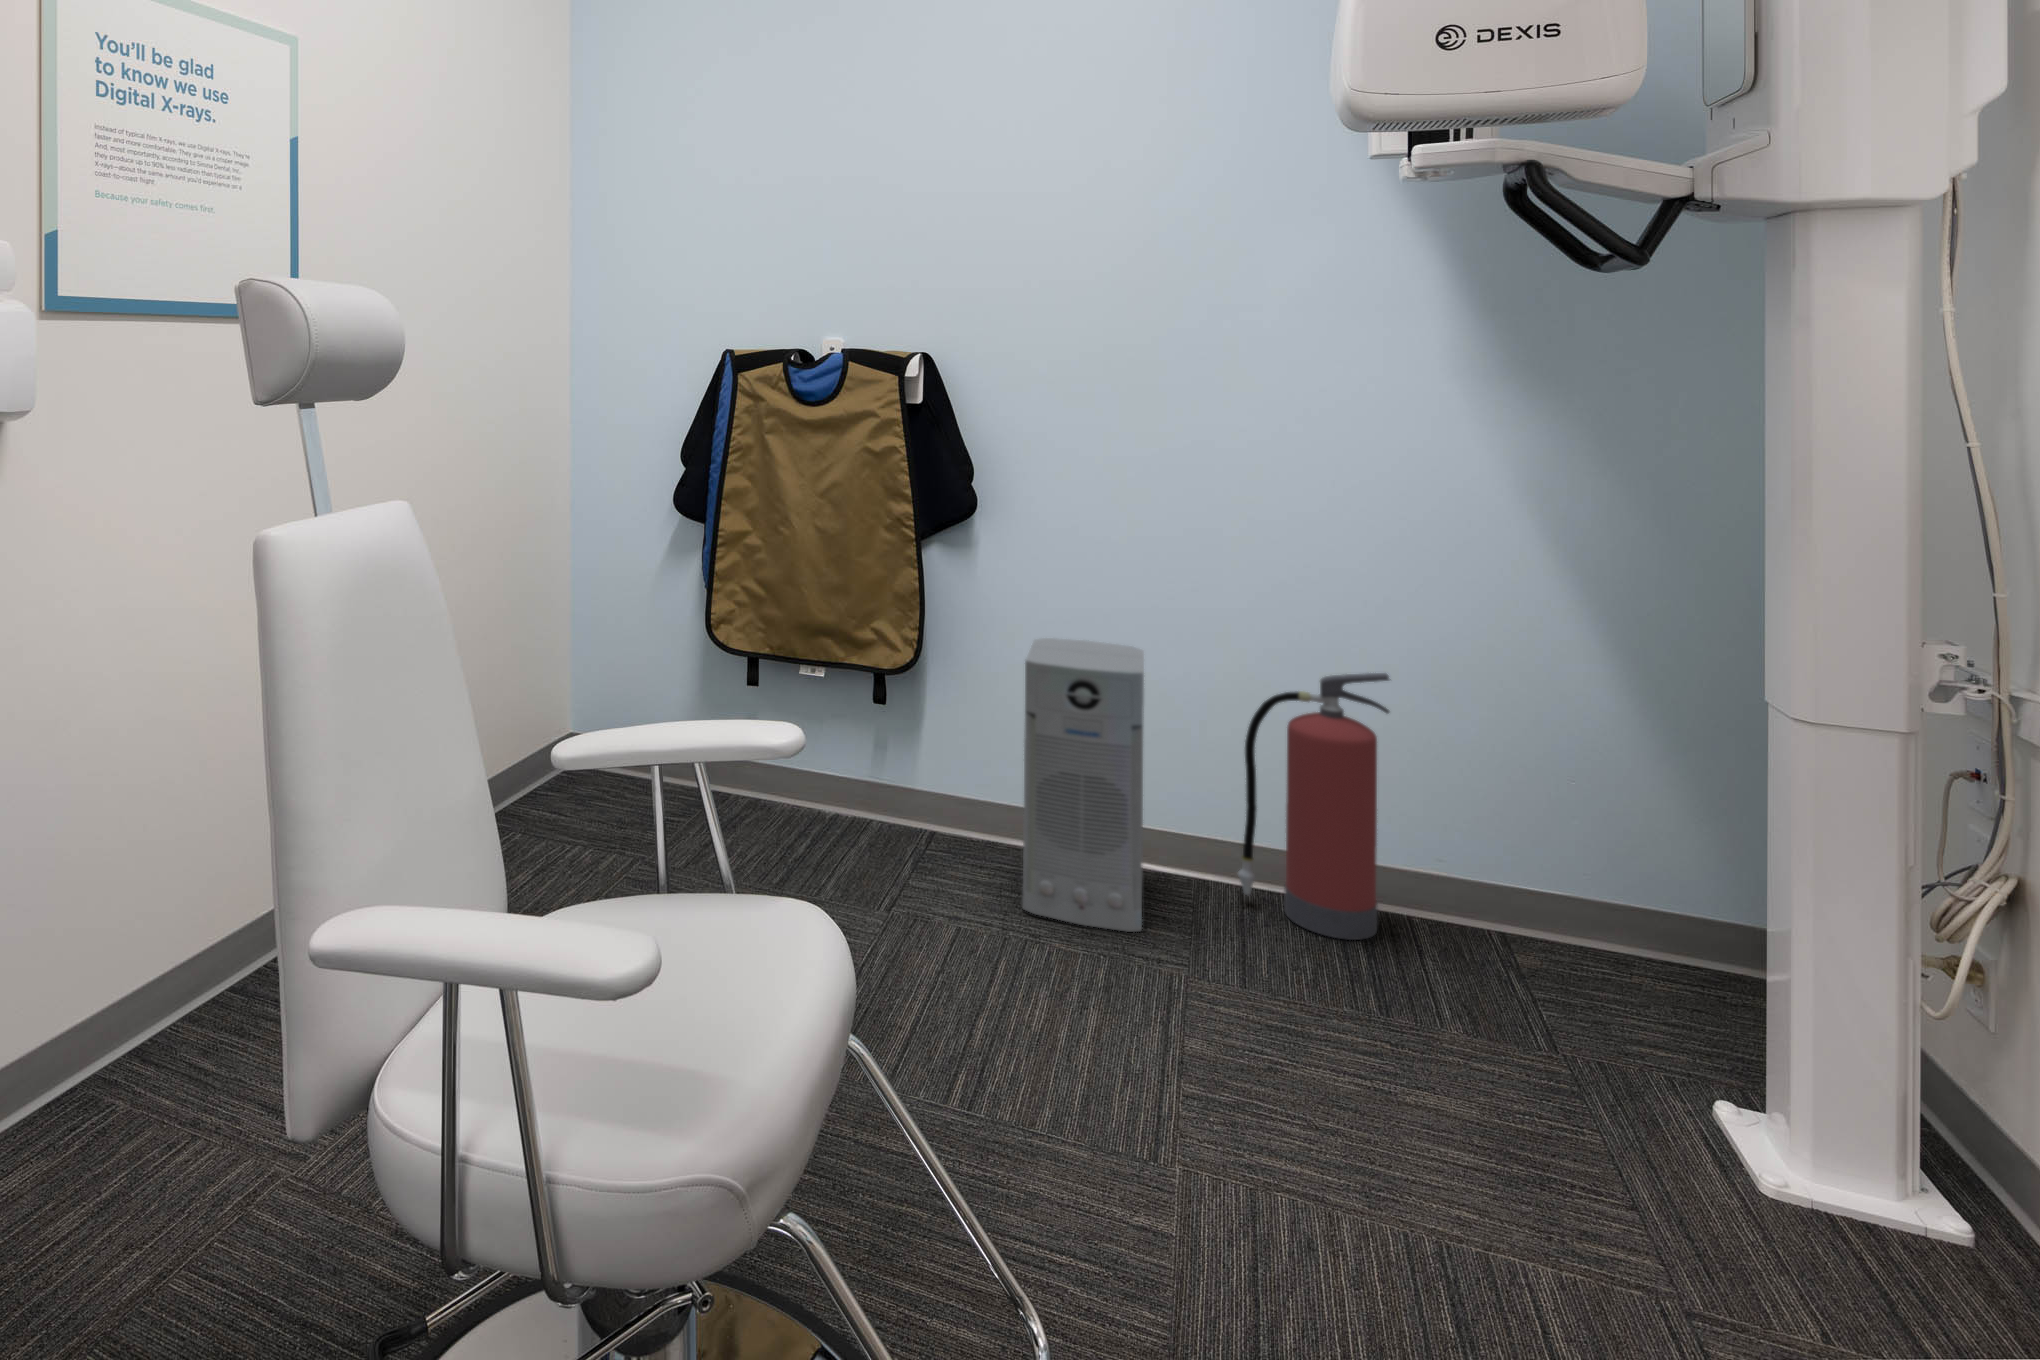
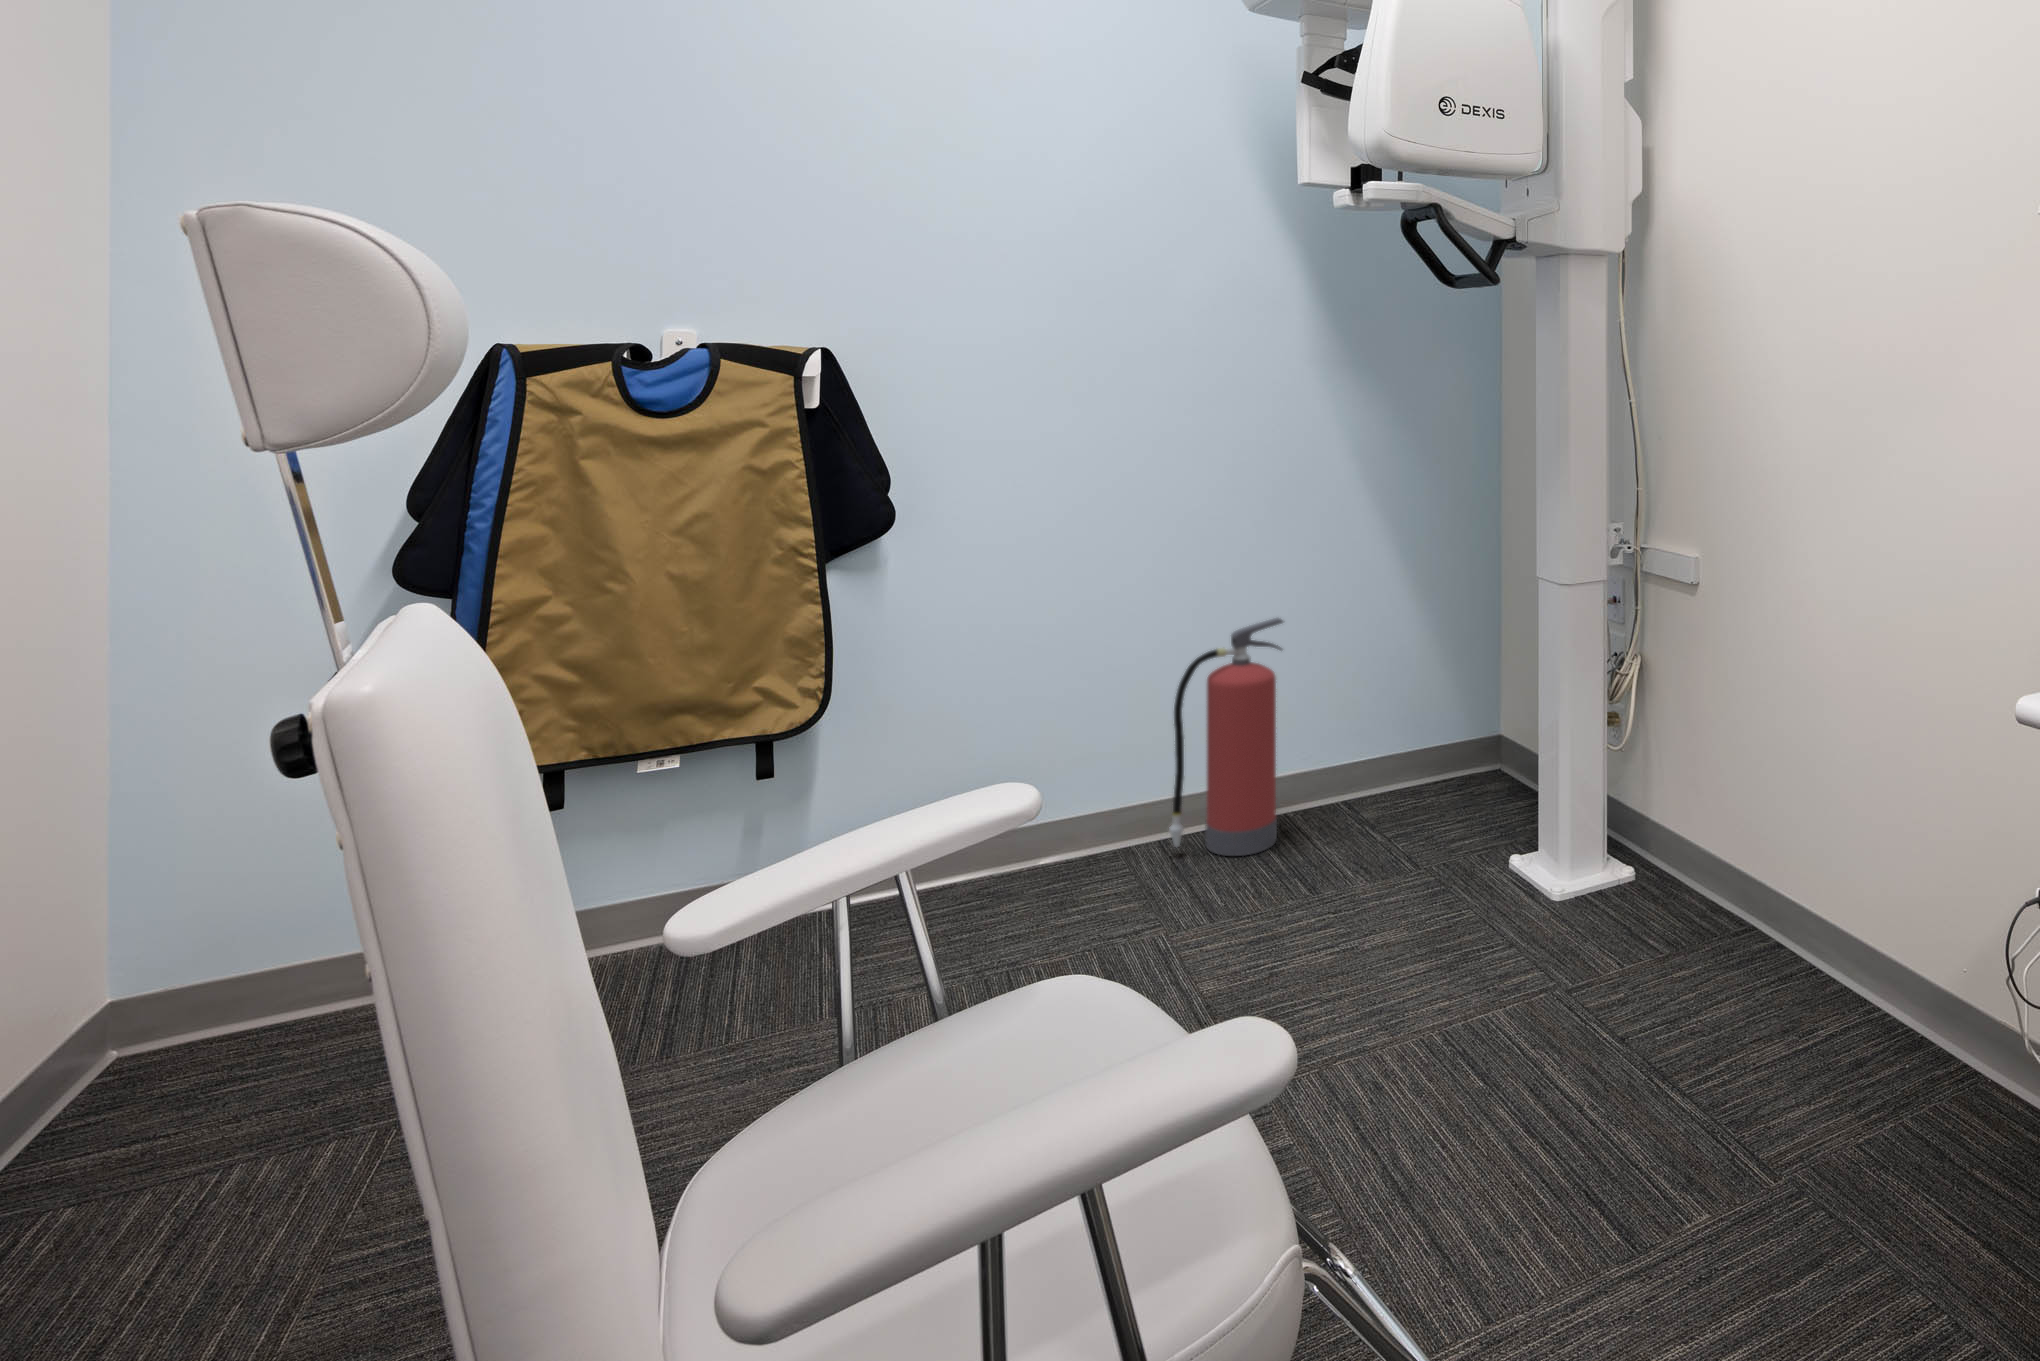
air purifier: present [1022,638,1144,932] -> none [969,642,1111,944]

